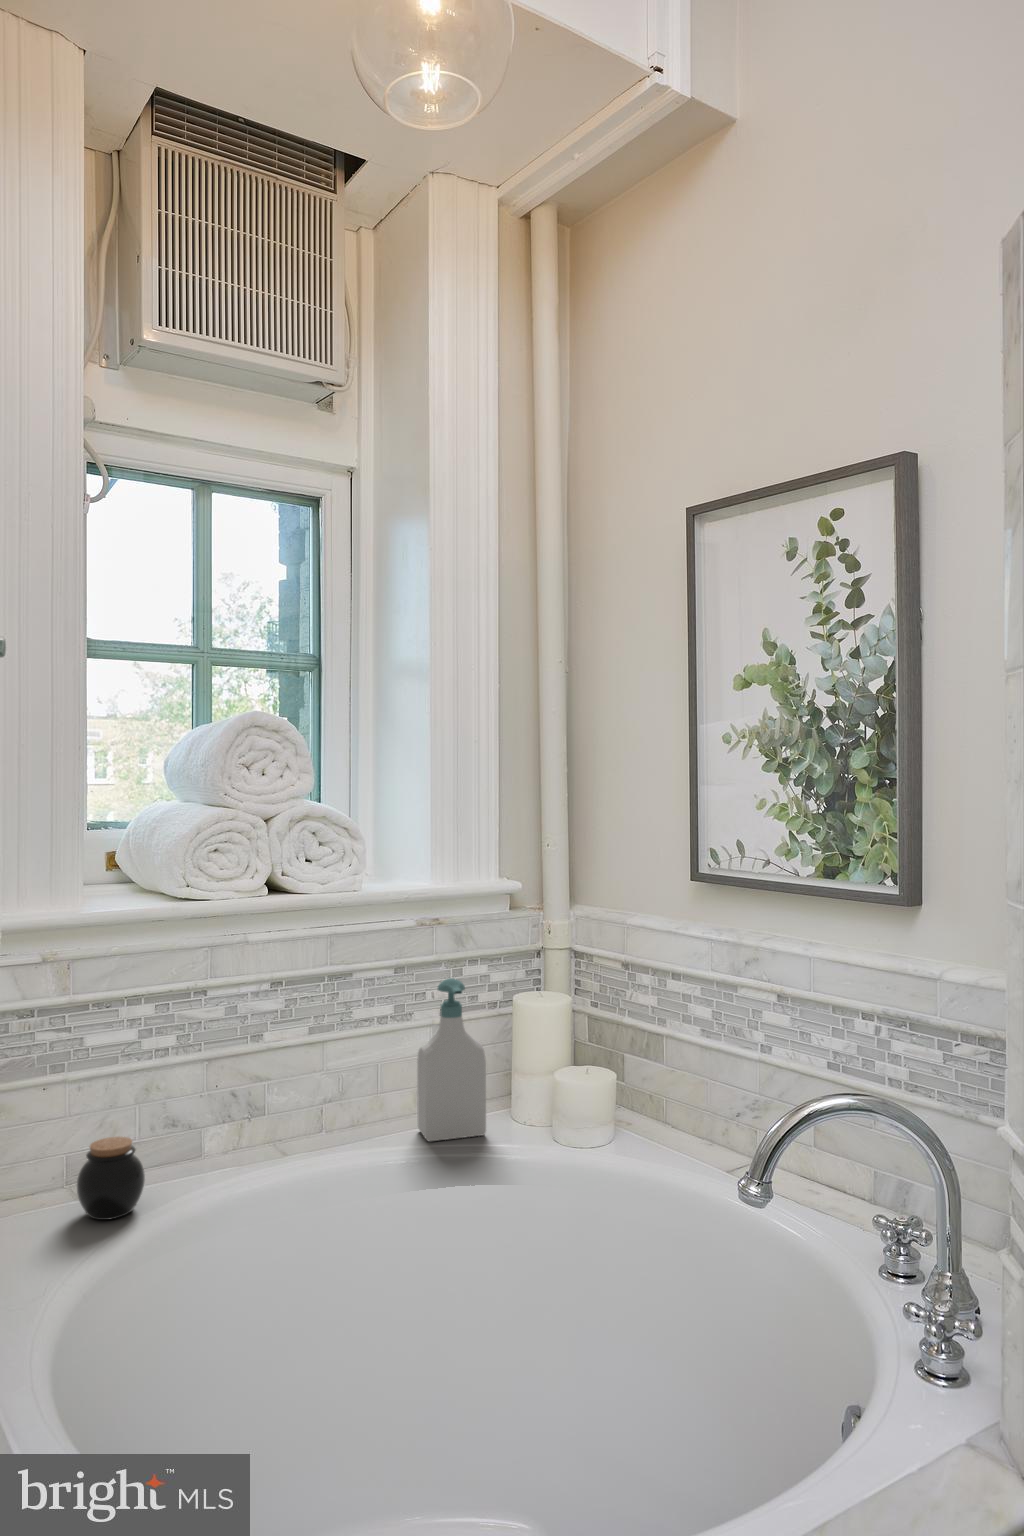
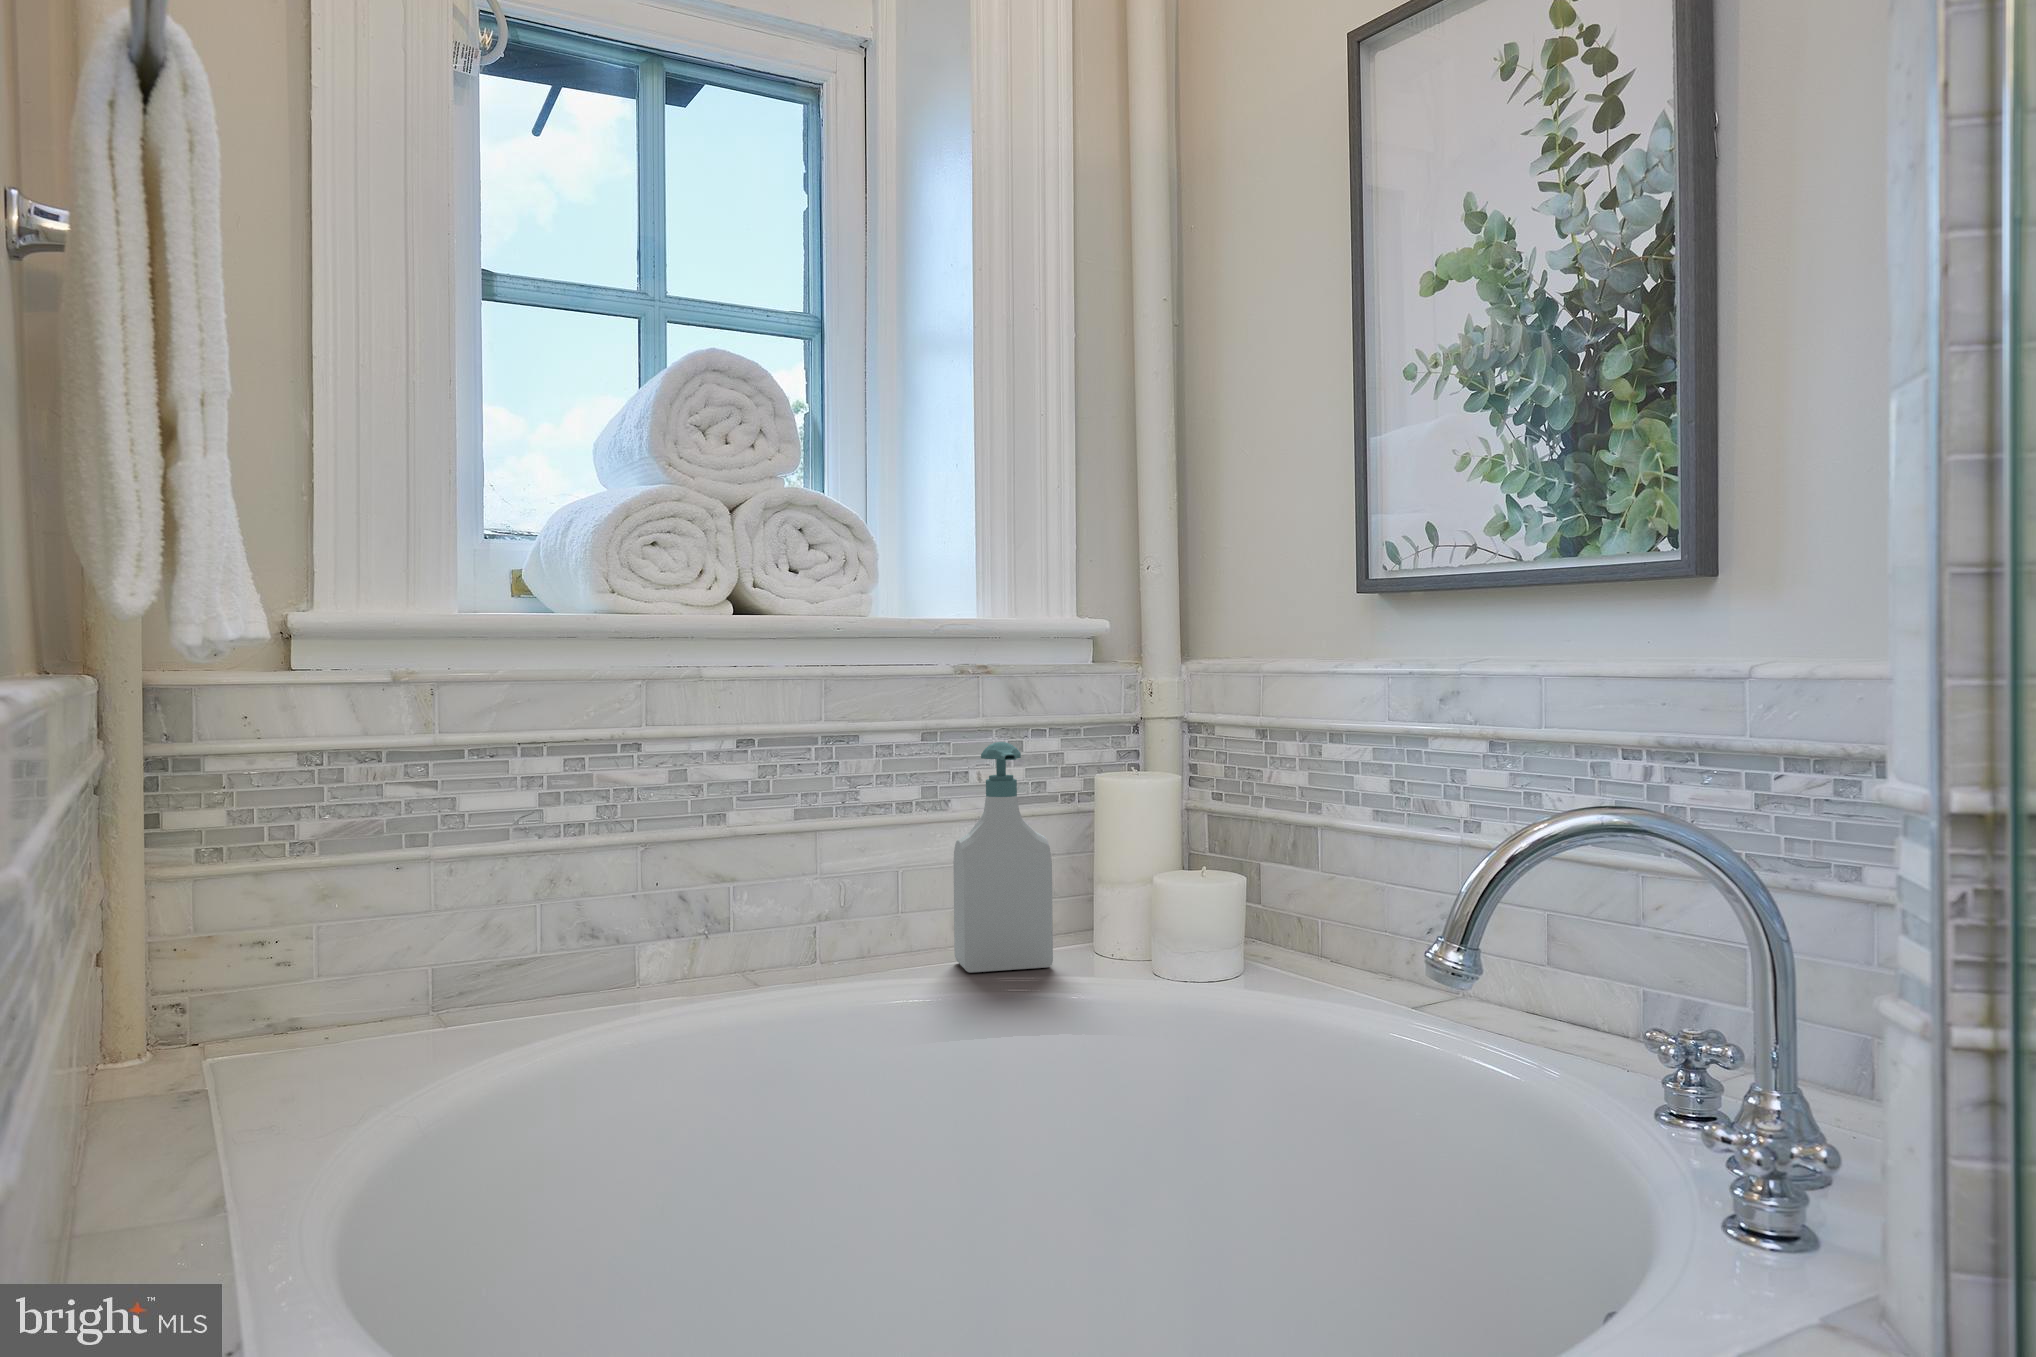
jar: present [77,1137,145,1220] -> none [453,932,551,1044]

